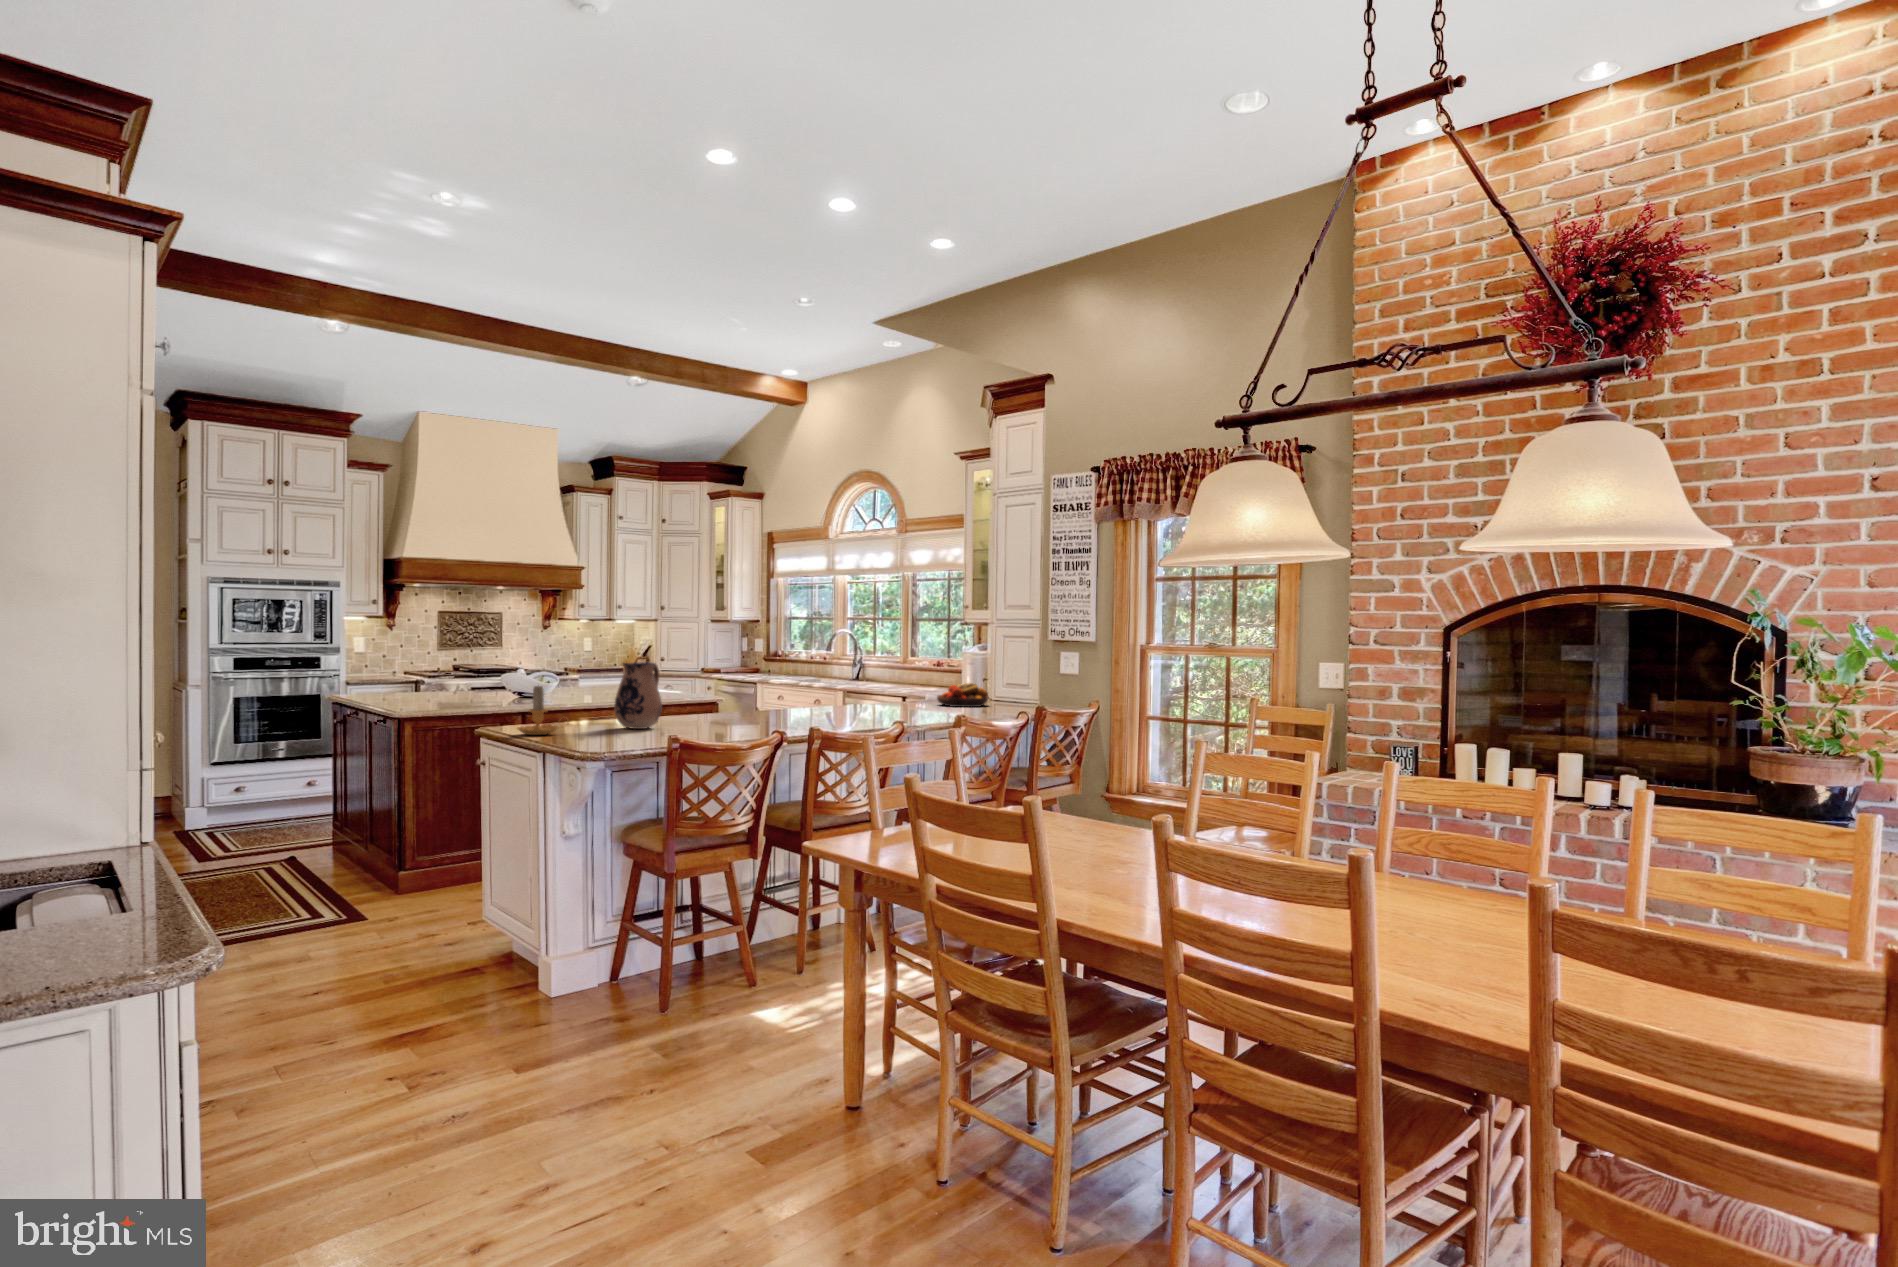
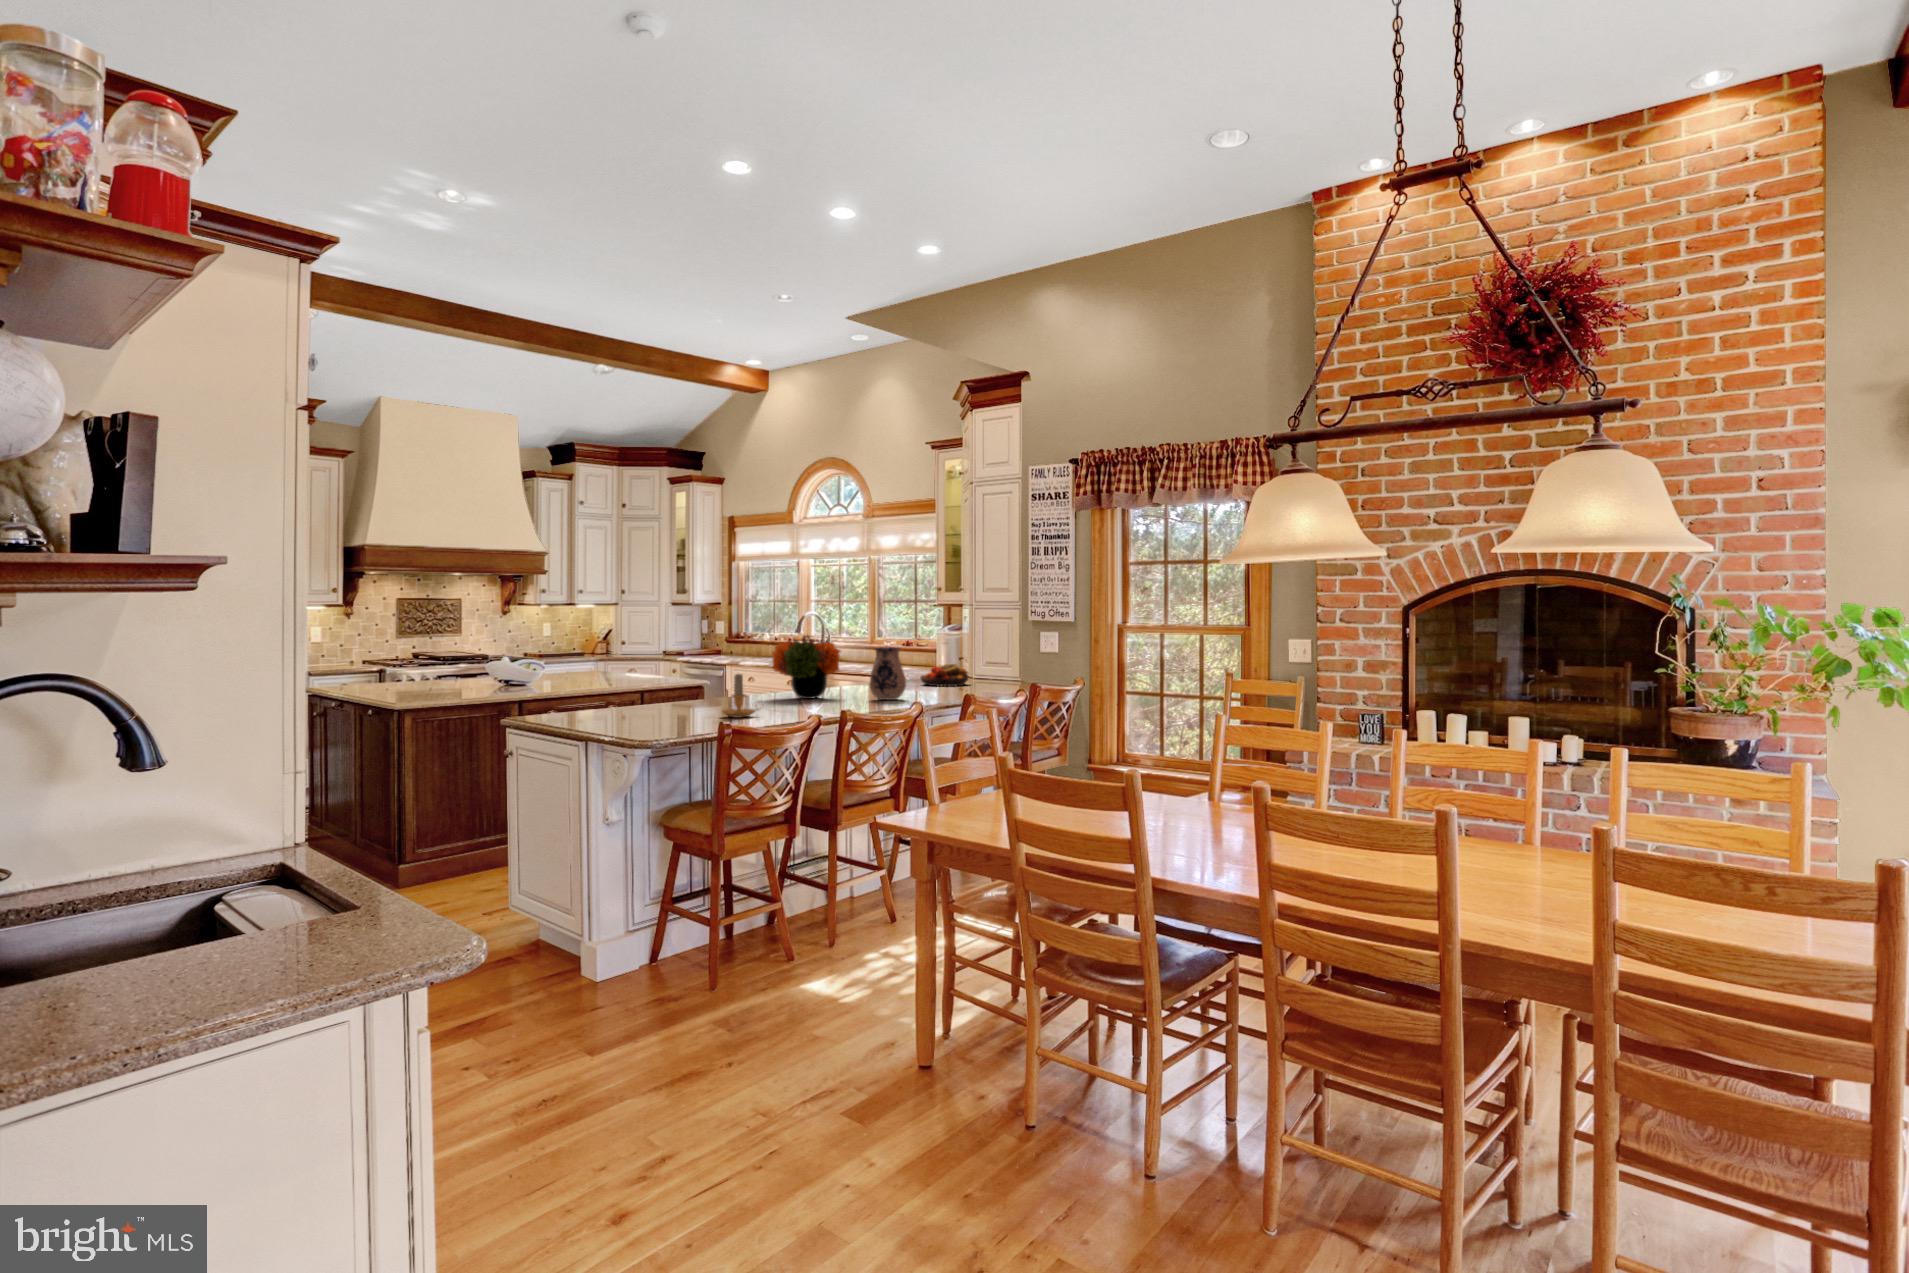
flower arrangement: none [765,648,841,715] -> present [772,635,840,699]
ceramic pitcher: present [614,662,662,729] -> present [870,647,906,700]
candle: present [517,686,562,735] -> present [722,674,763,718]

